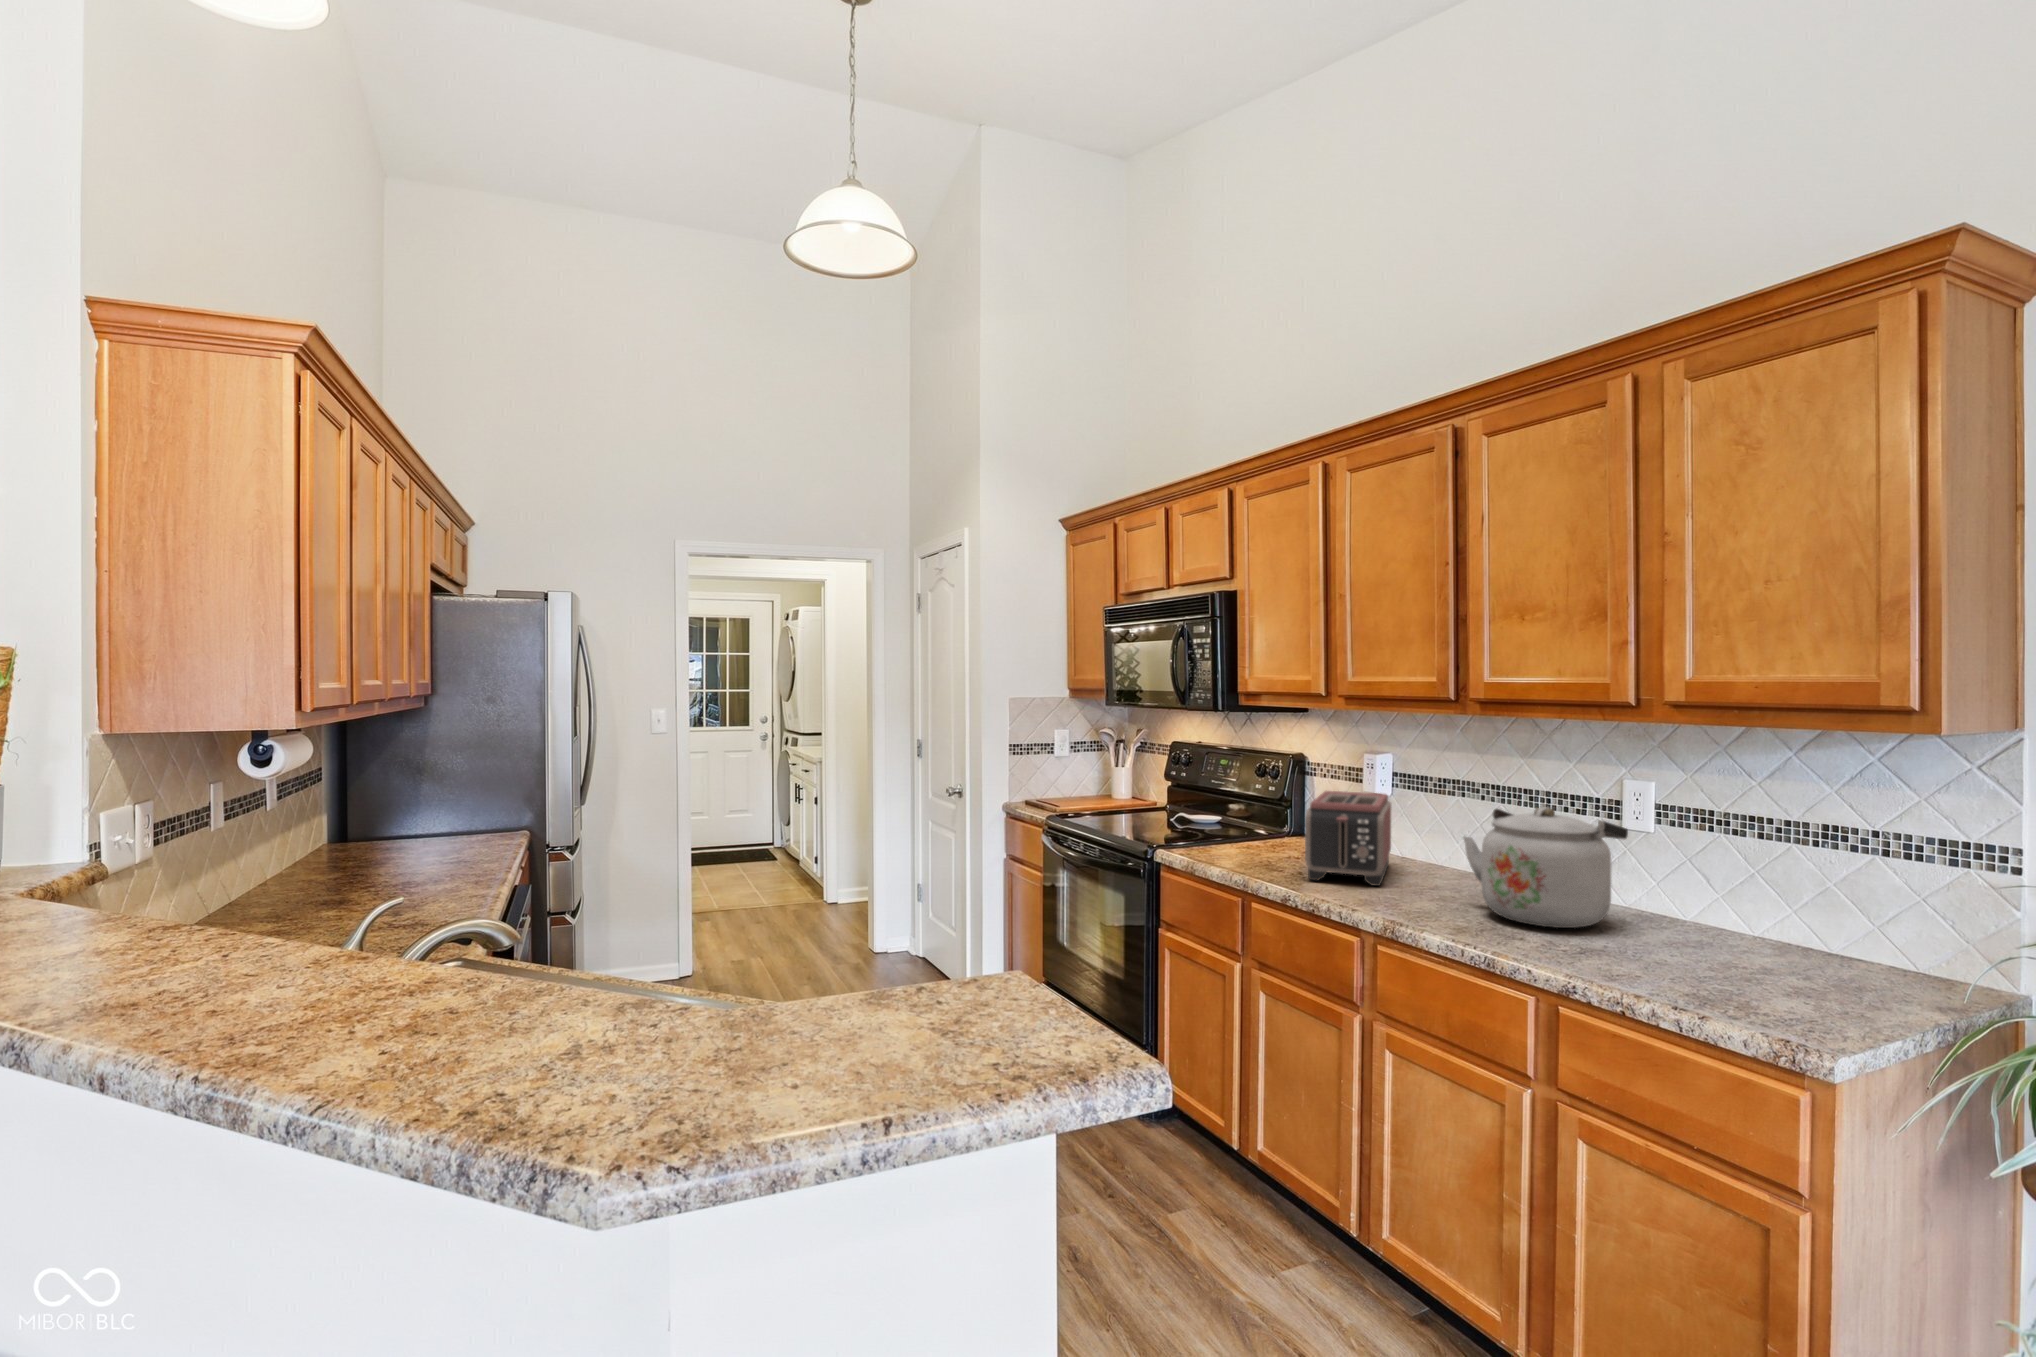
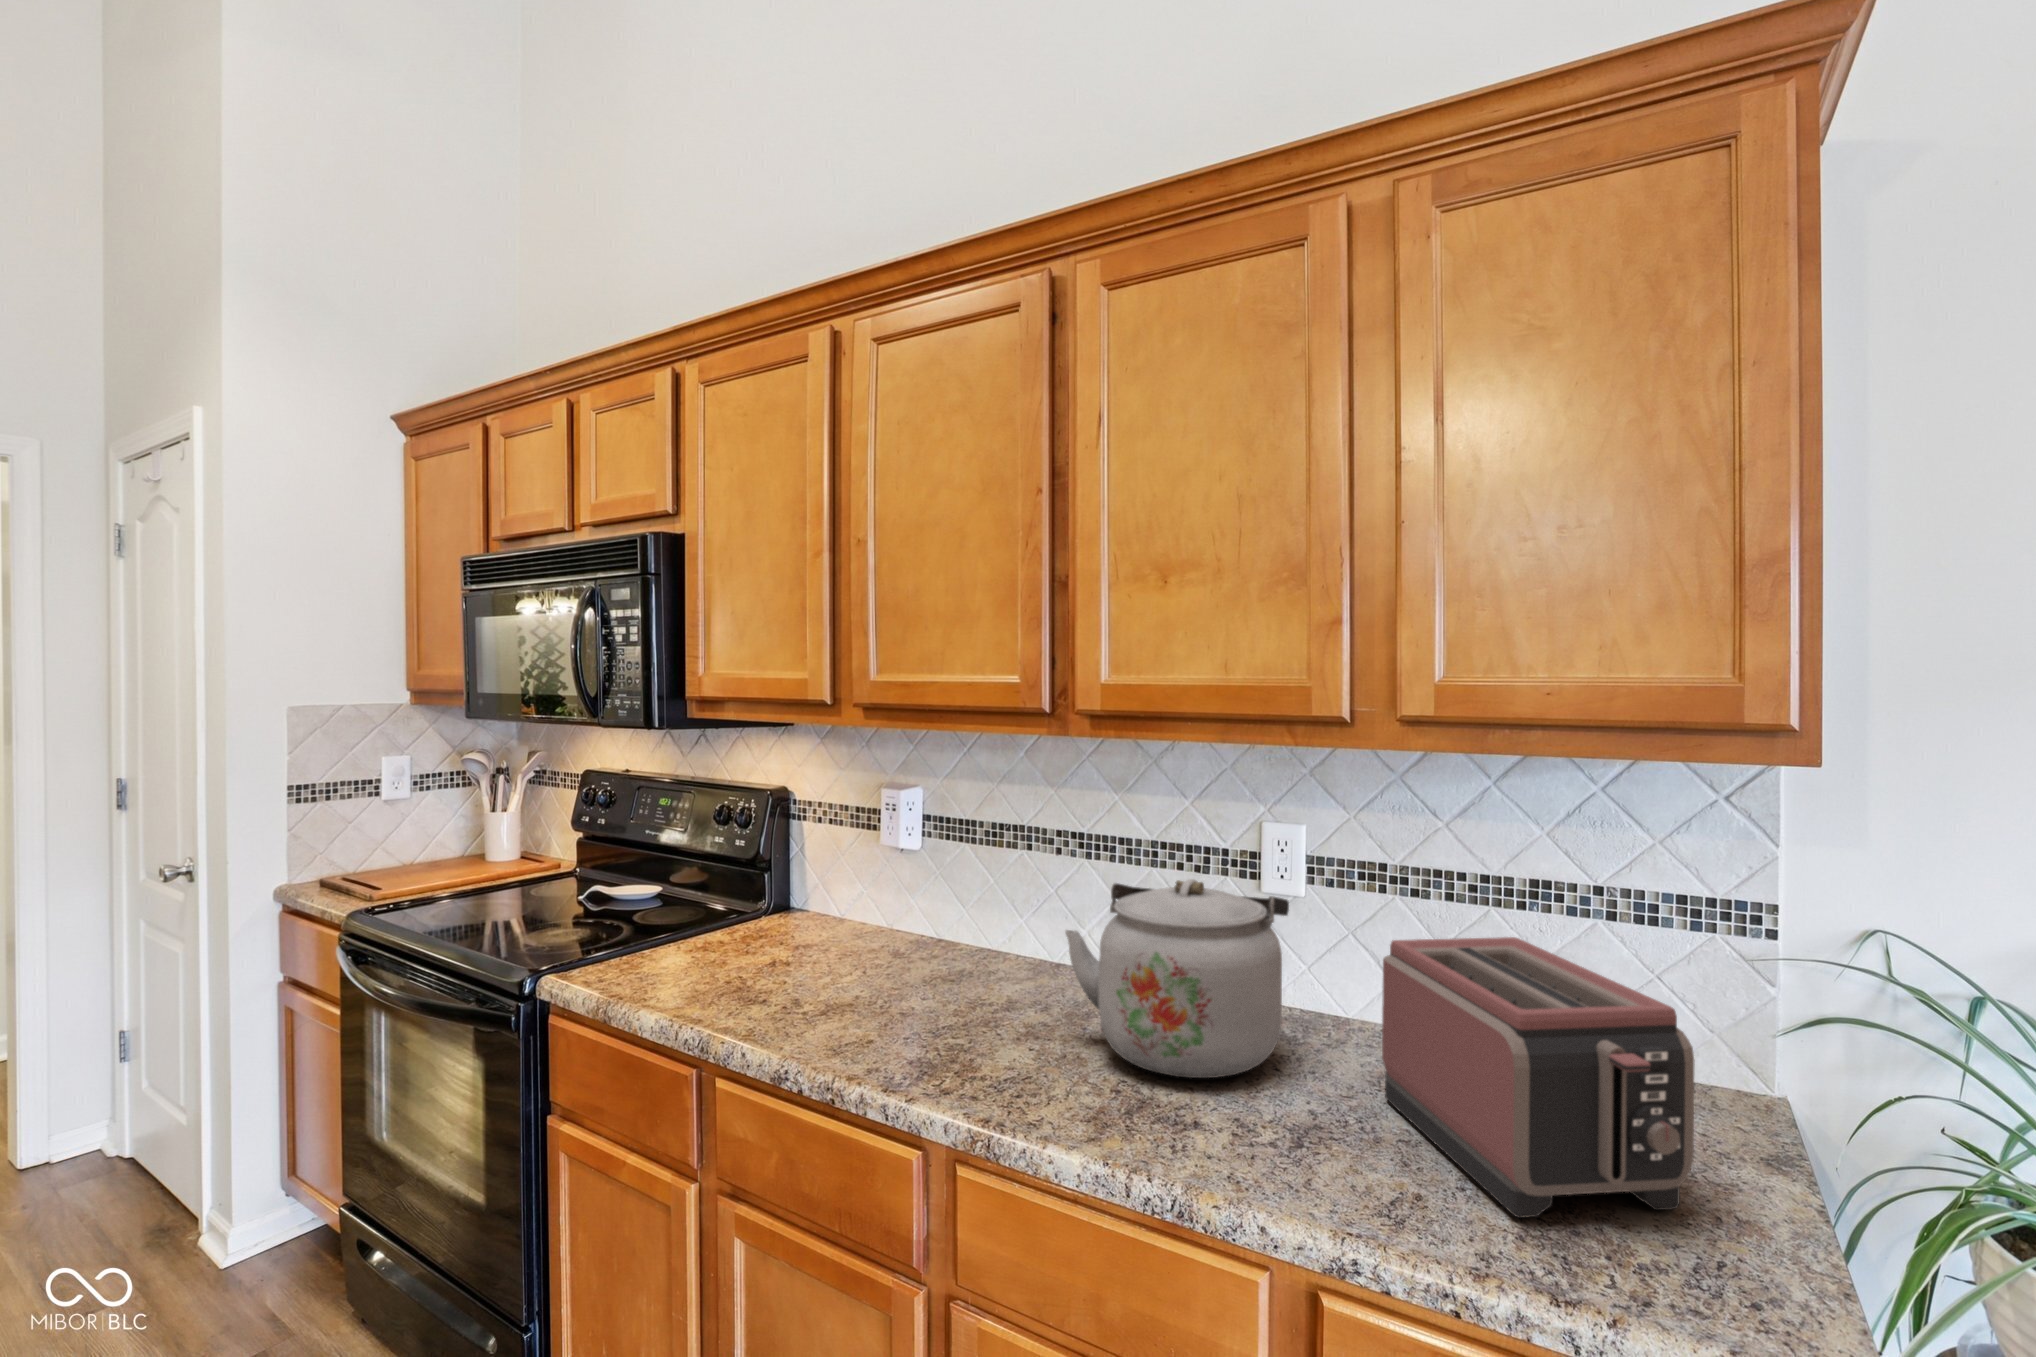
toaster: present [1305,791,1391,886] -> present [1382,937,1695,1218]

